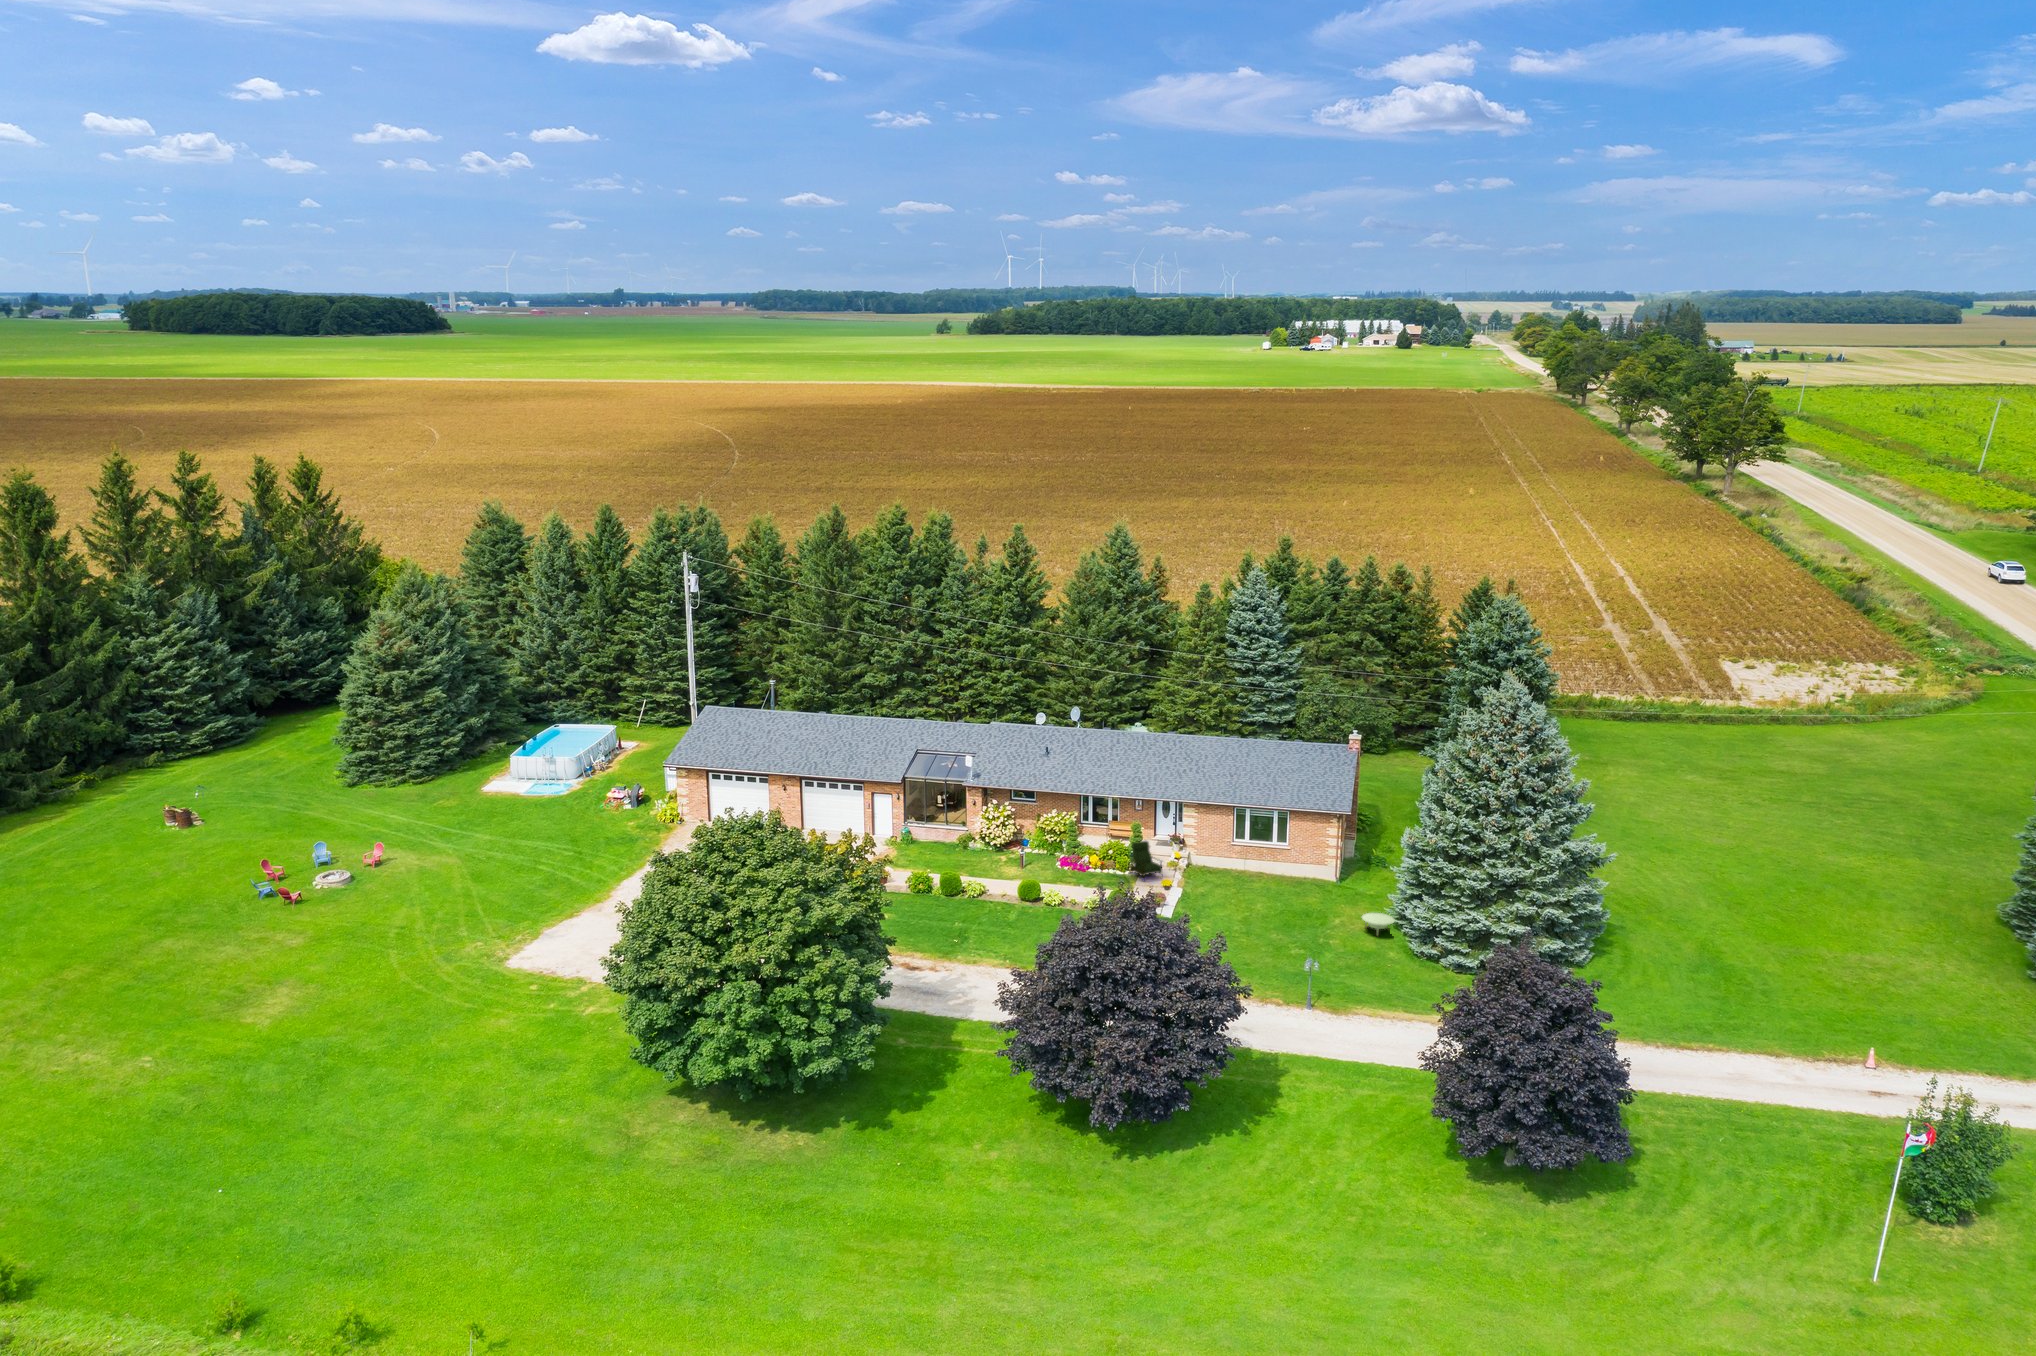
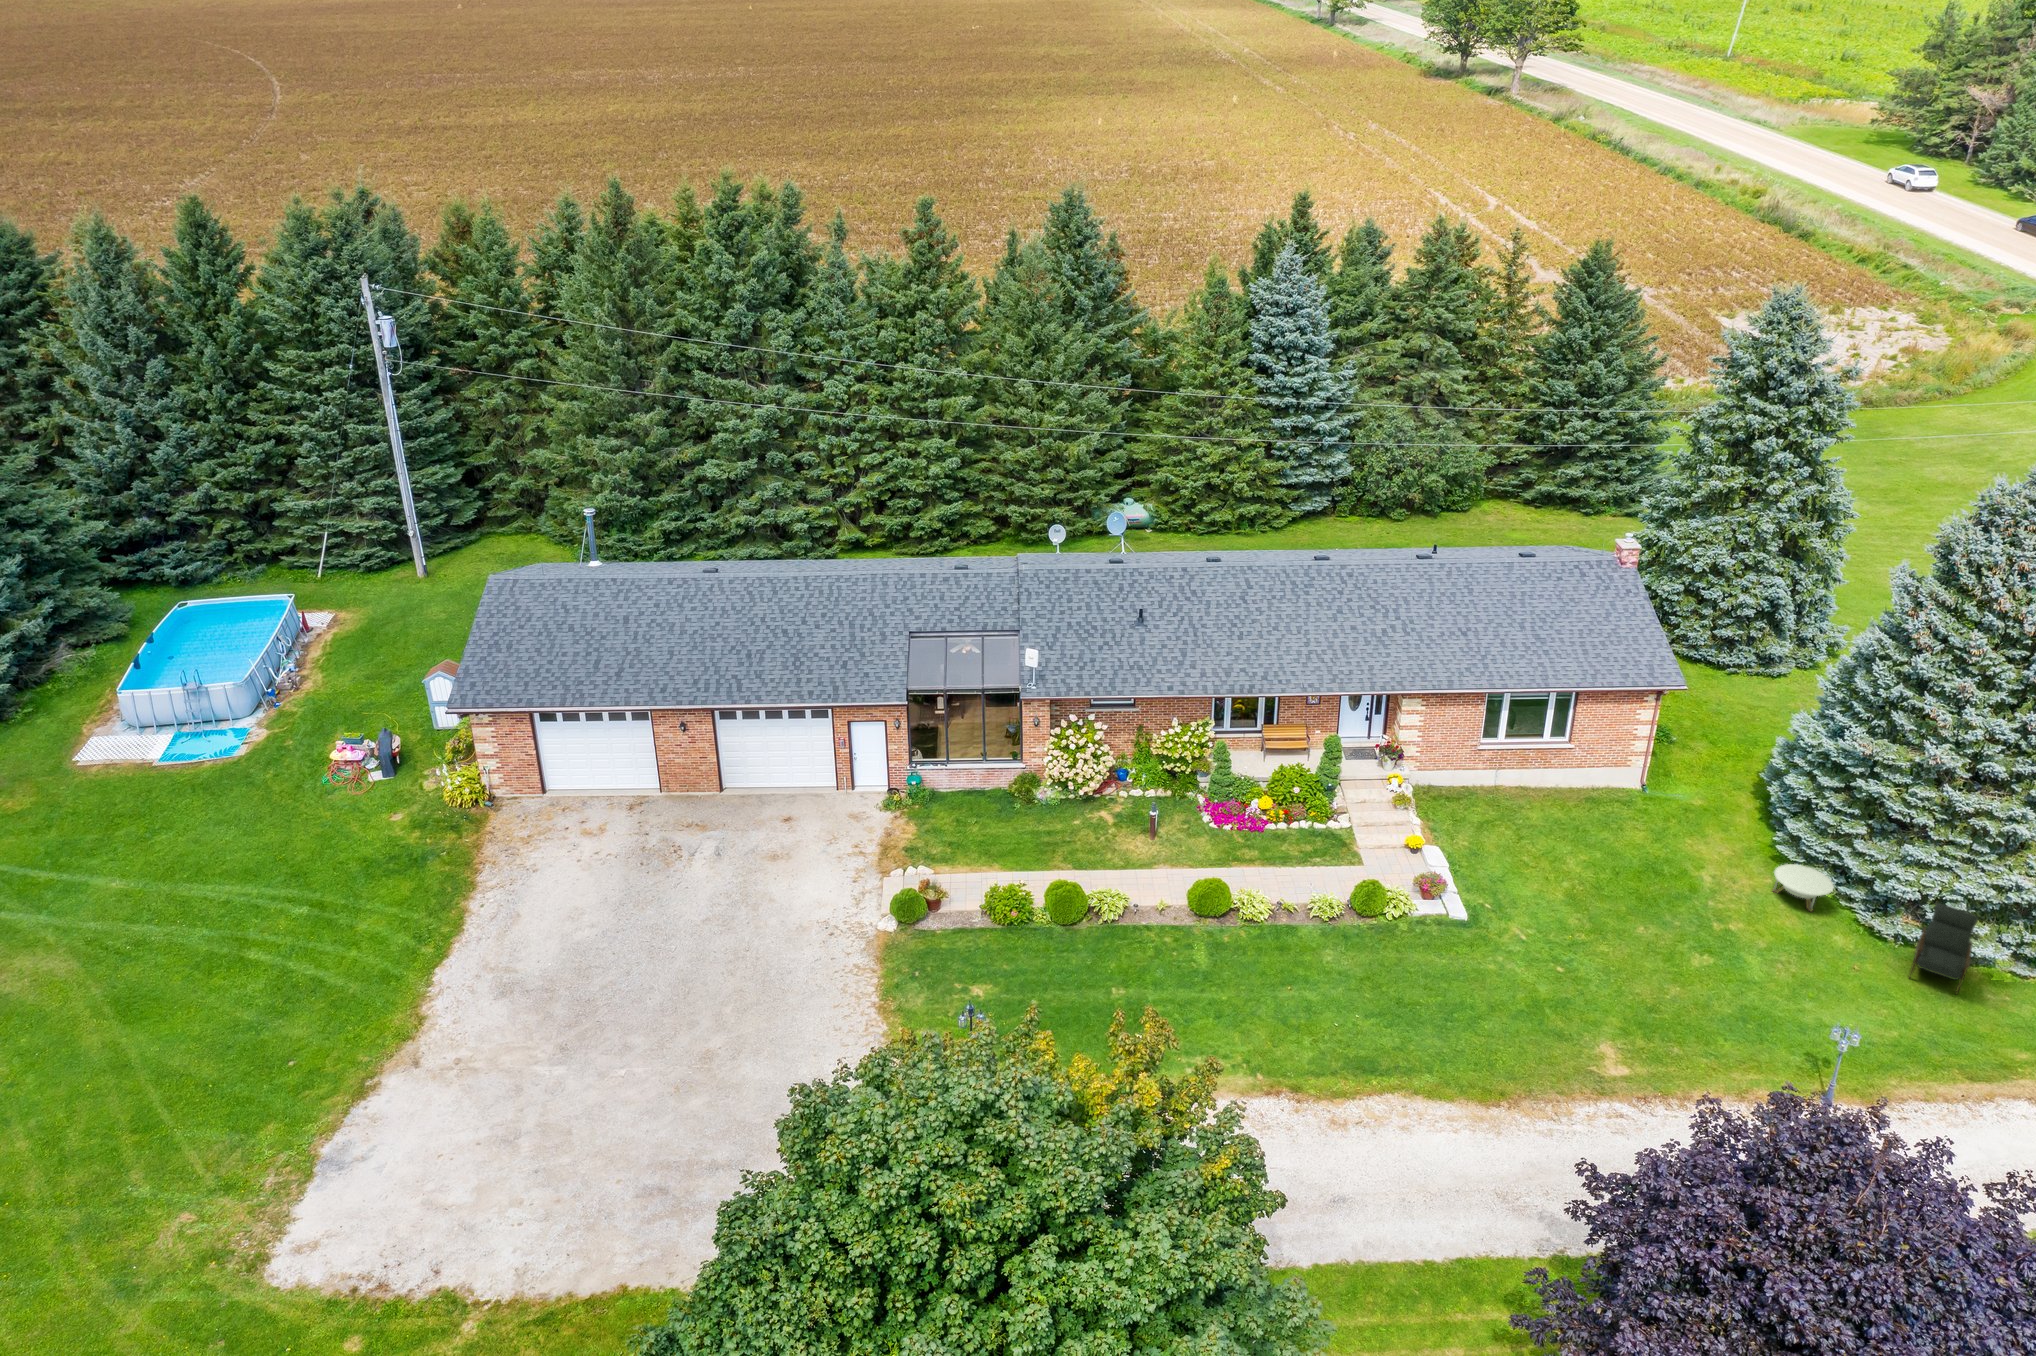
chair: present [1130,841,1162,877] -> present [1909,903,1979,994]

